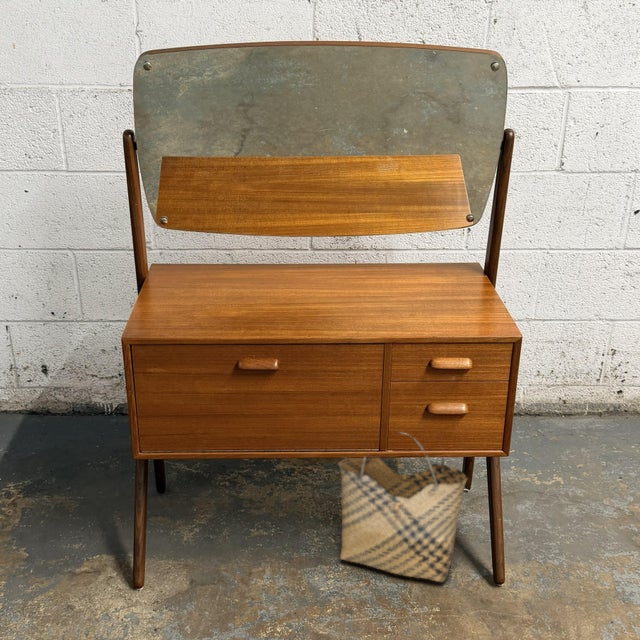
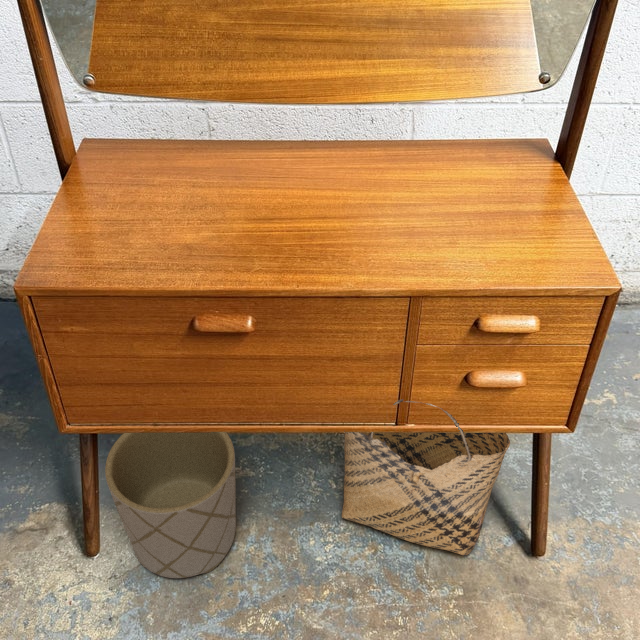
planter: none [159,467,258,600] -> present [105,431,236,578]

